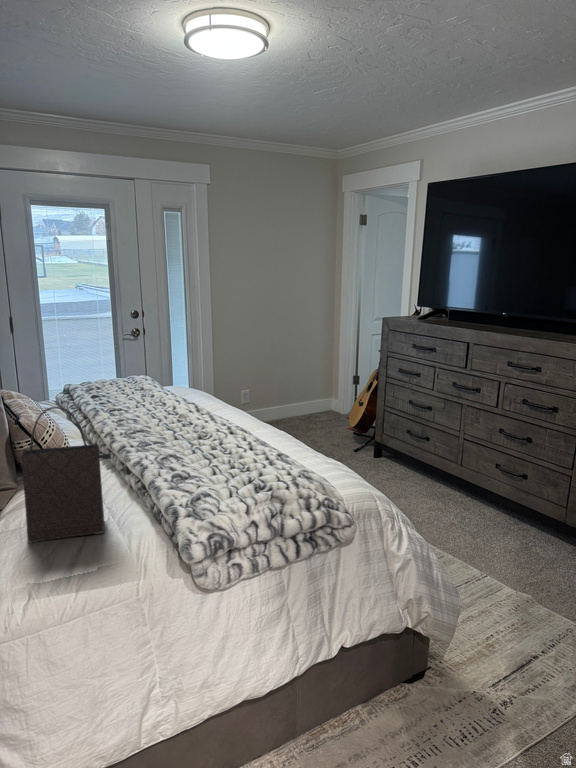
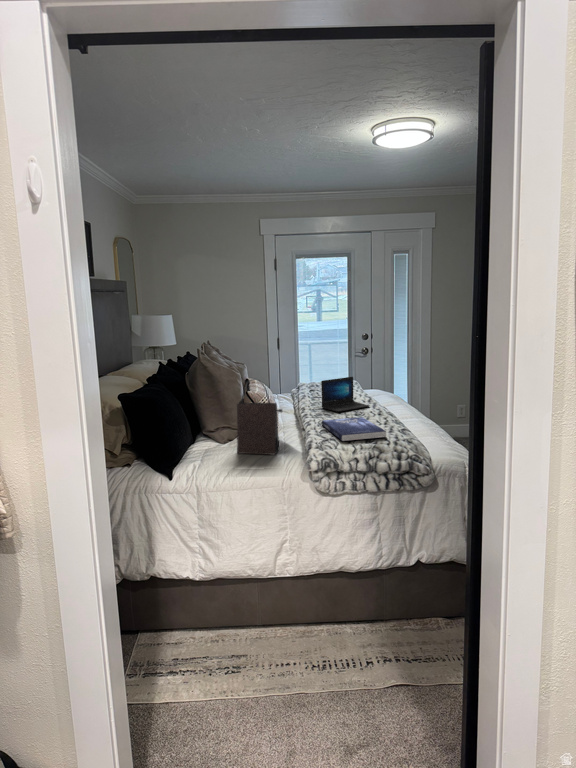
laptop: none [134,377,203,433] -> present [321,377,369,412]
book: none [160,441,271,492] -> present [322,417,386,441]

